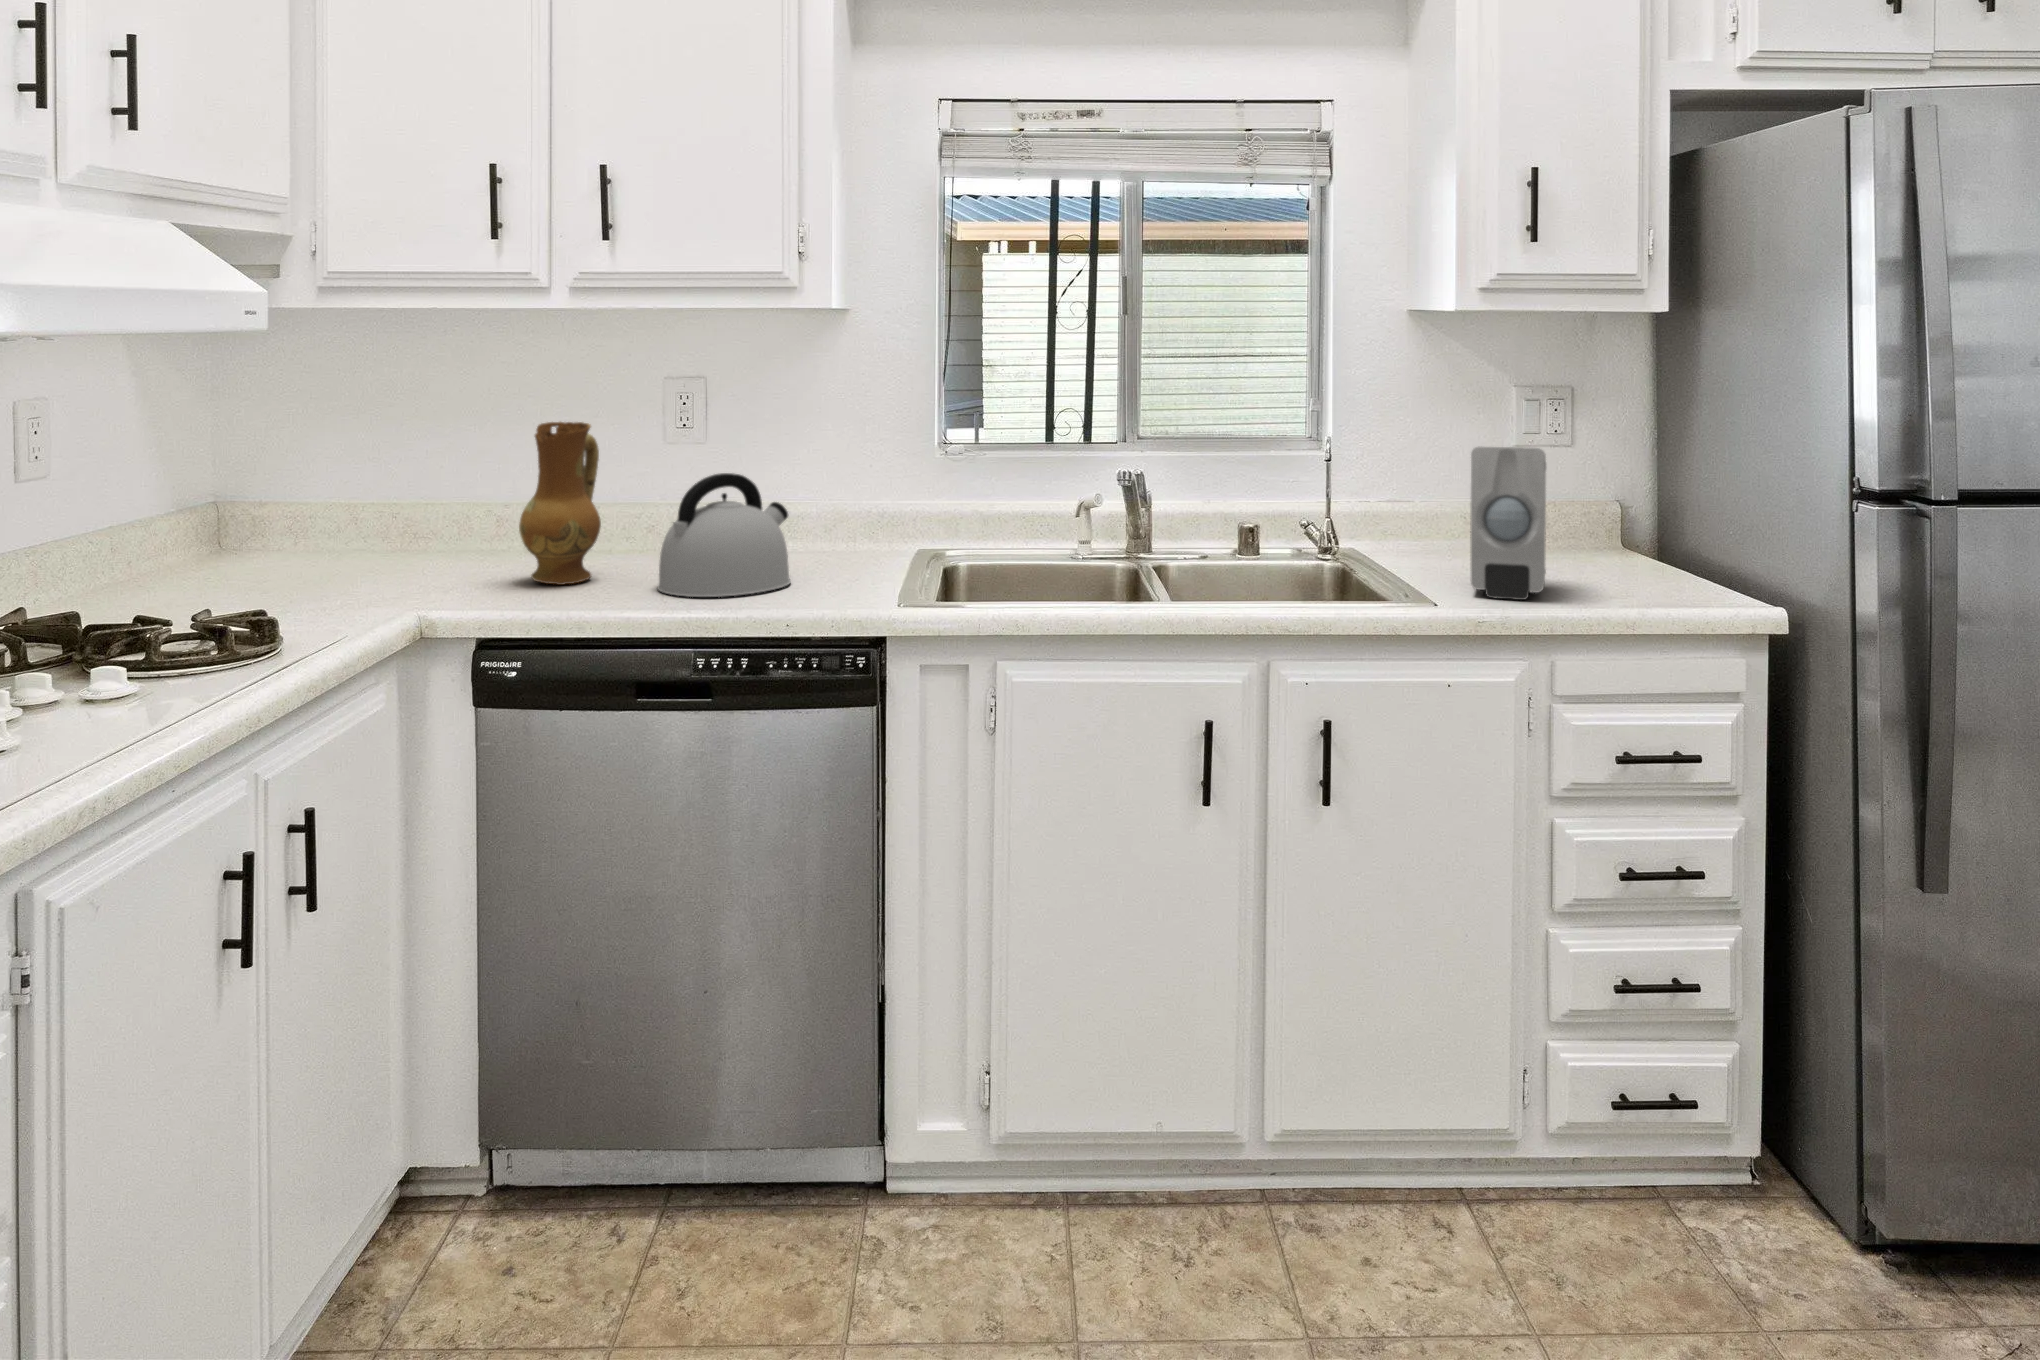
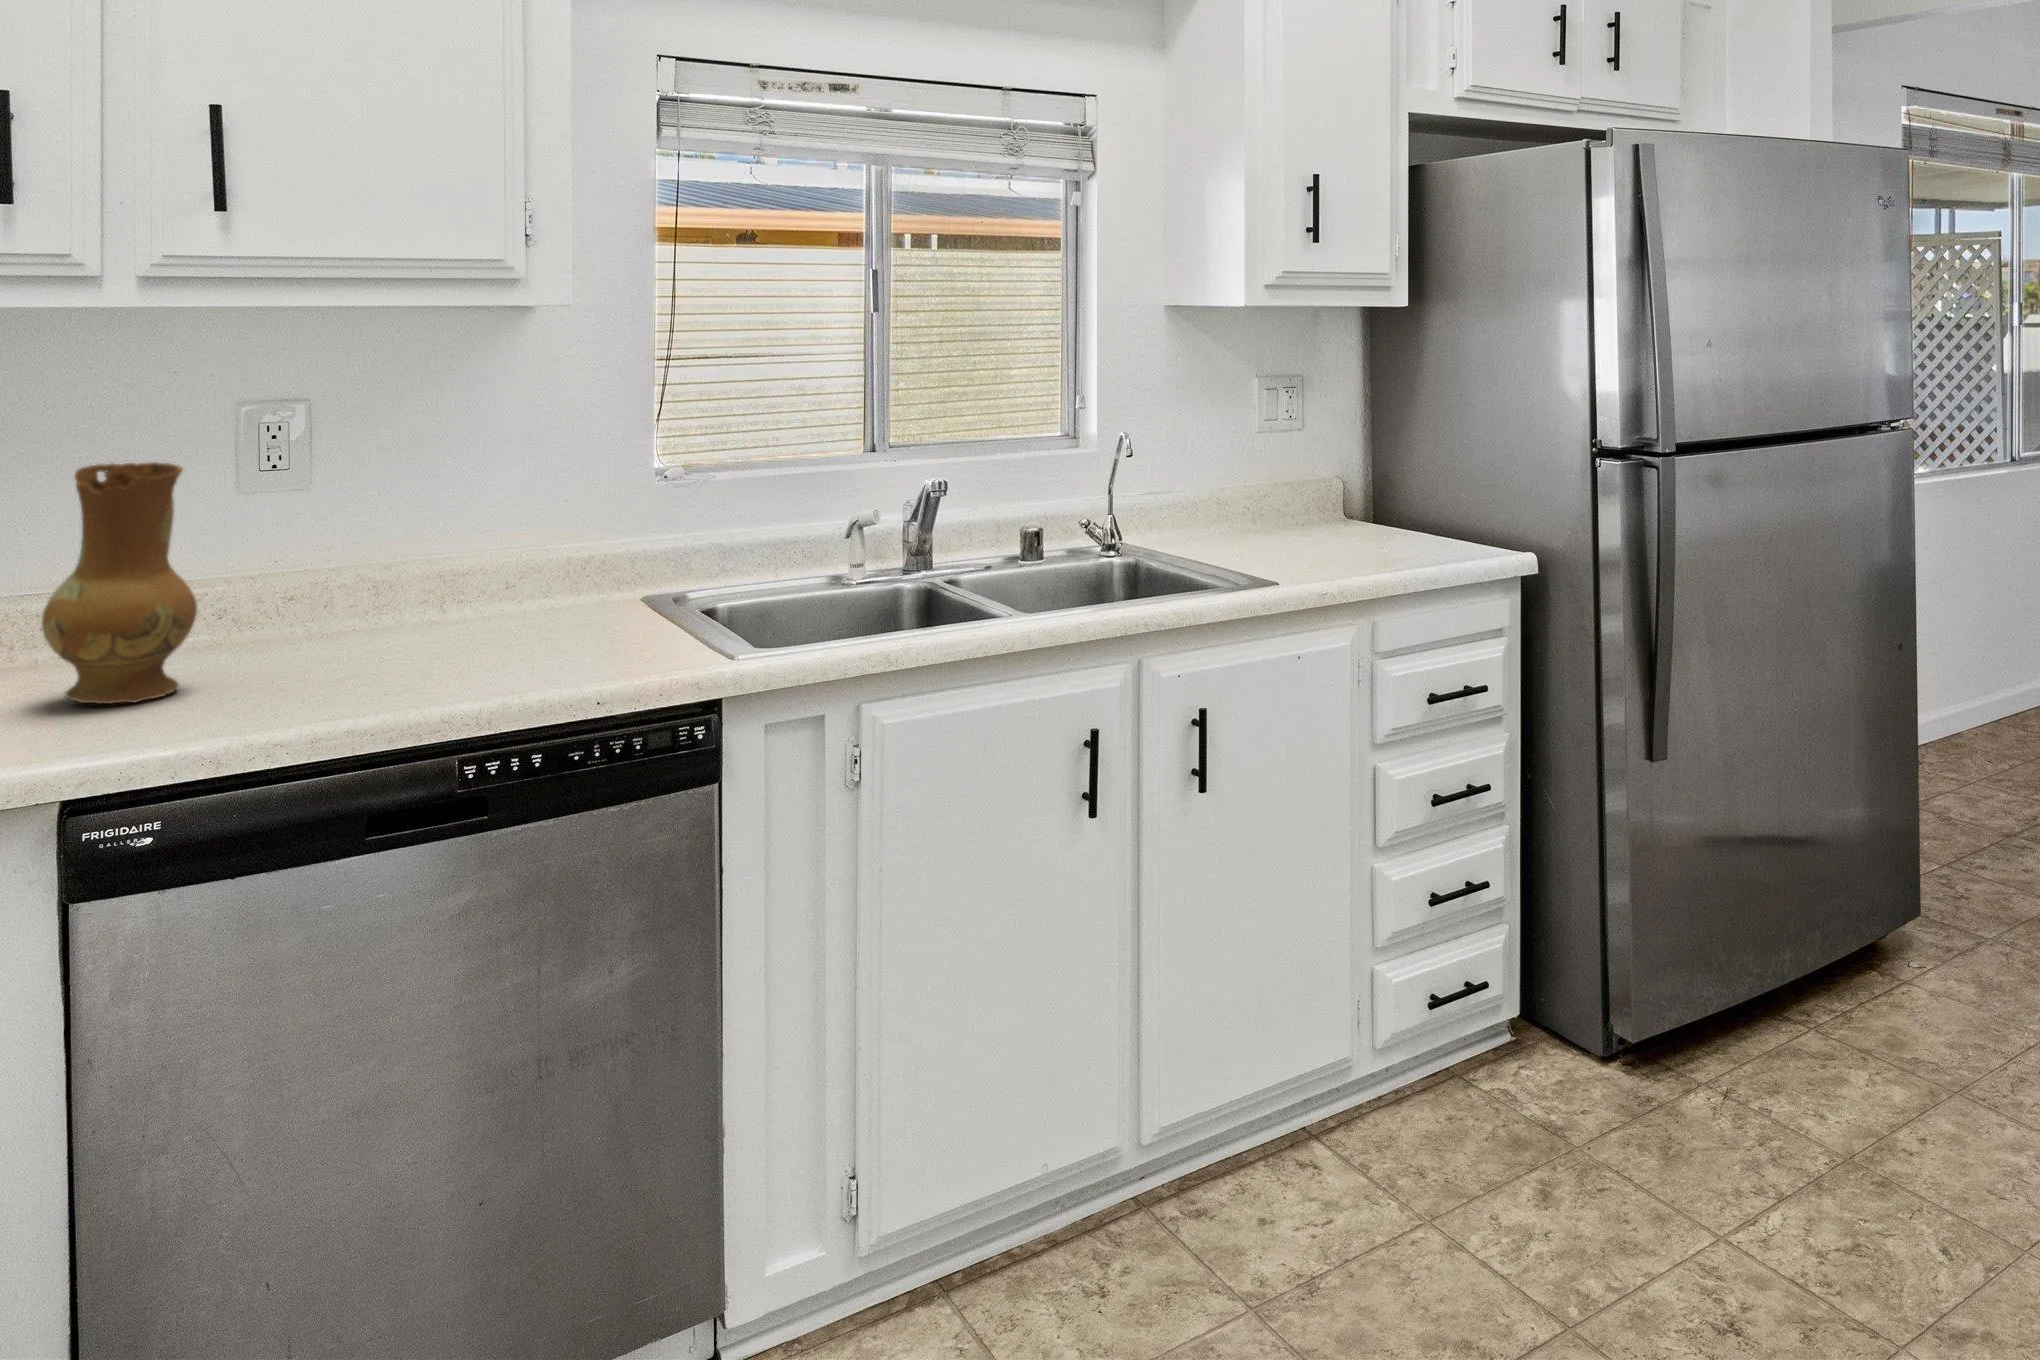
soap dispenser: present [1470,447,1546,600] -> none [1280,434,1362,575]
kettle: present [657,473,791,597] -> none [320,519,530,690]

